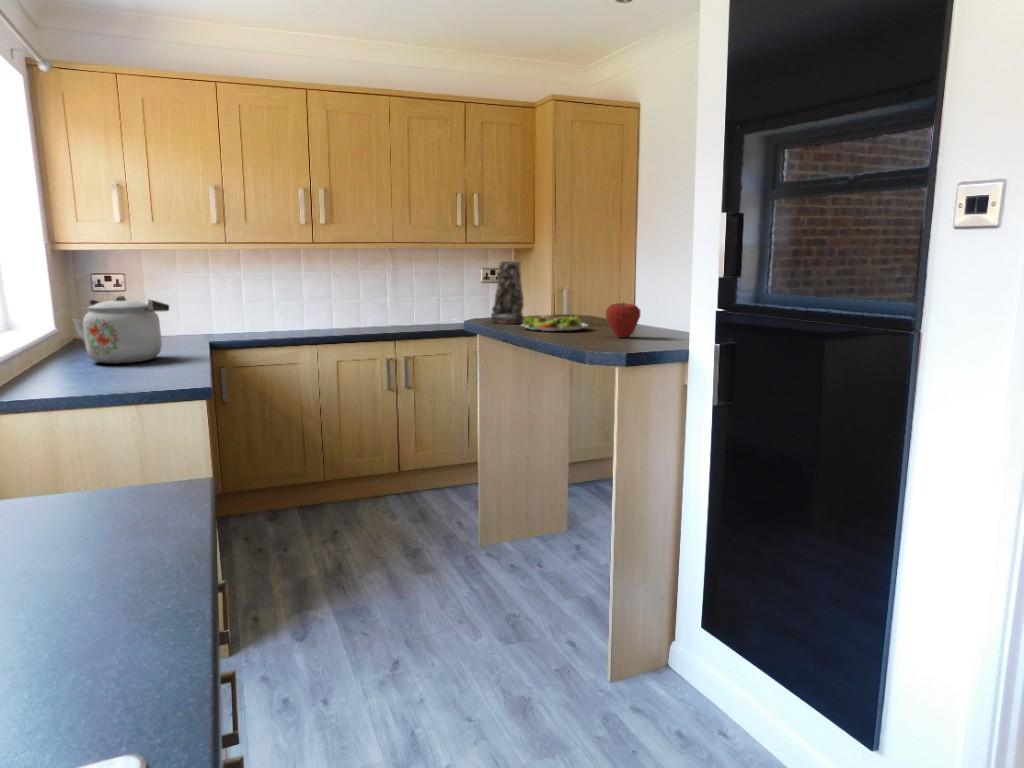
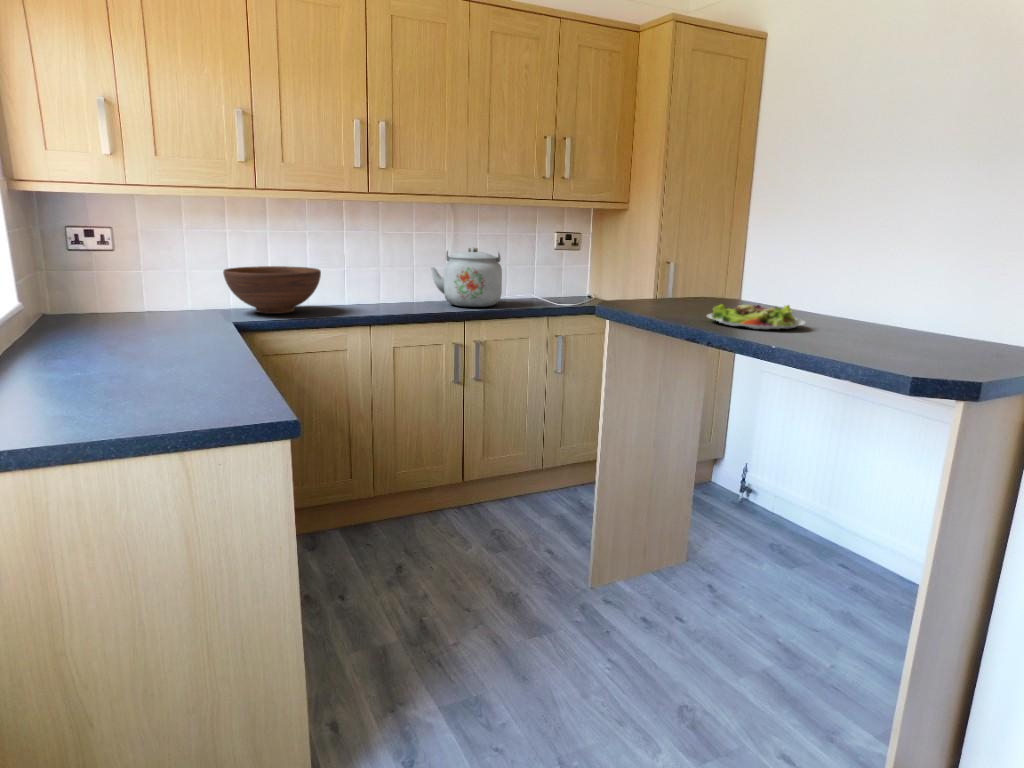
vase: present [491,261,524,324] -> none [639,226,686,313]
kettle: present [73,295,169,364] -> present [431,247,502,307]
fruit bowl: none [205,301,280,336] -> present [223,266,321,314]
apple: present [606,303,640,337] -> none [869,292,926,345]

